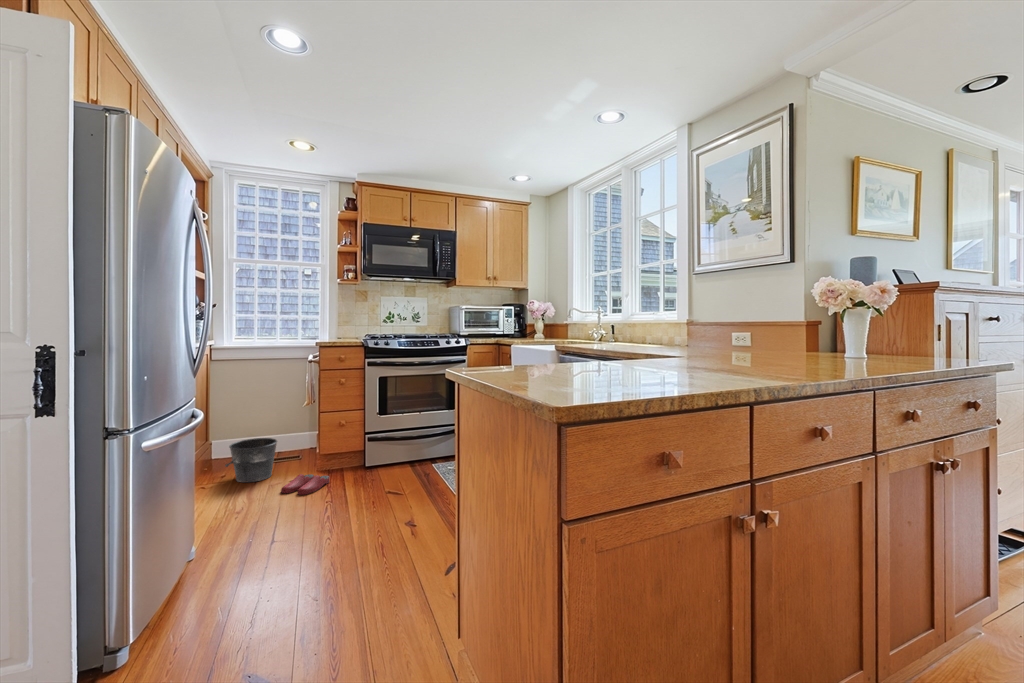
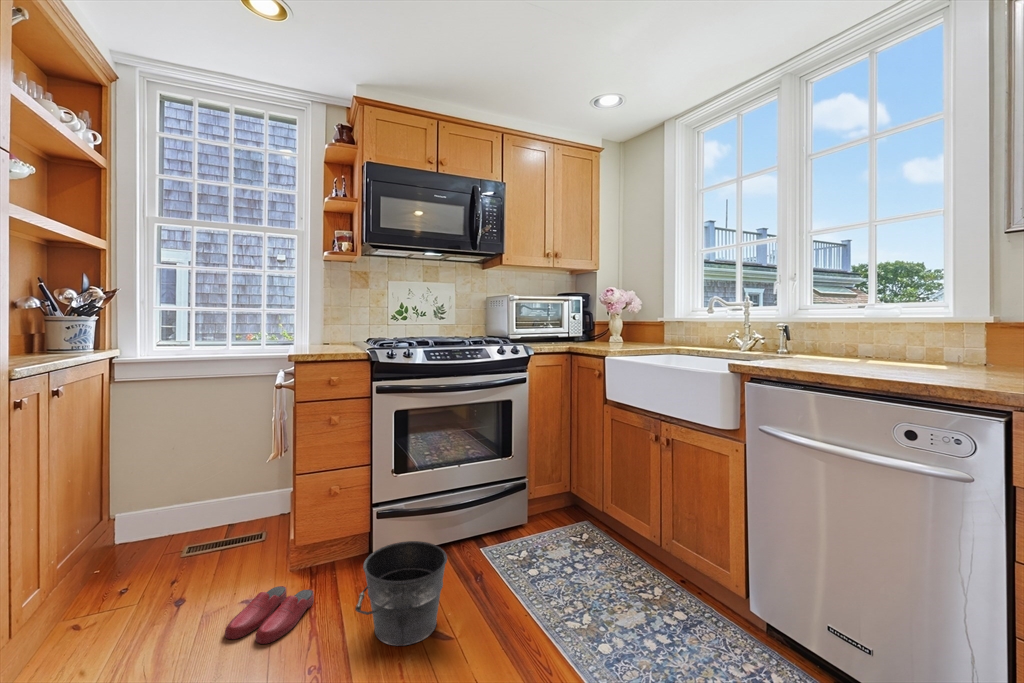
bucket: present [225,438,277,482] -> present [355,541,447,646]

